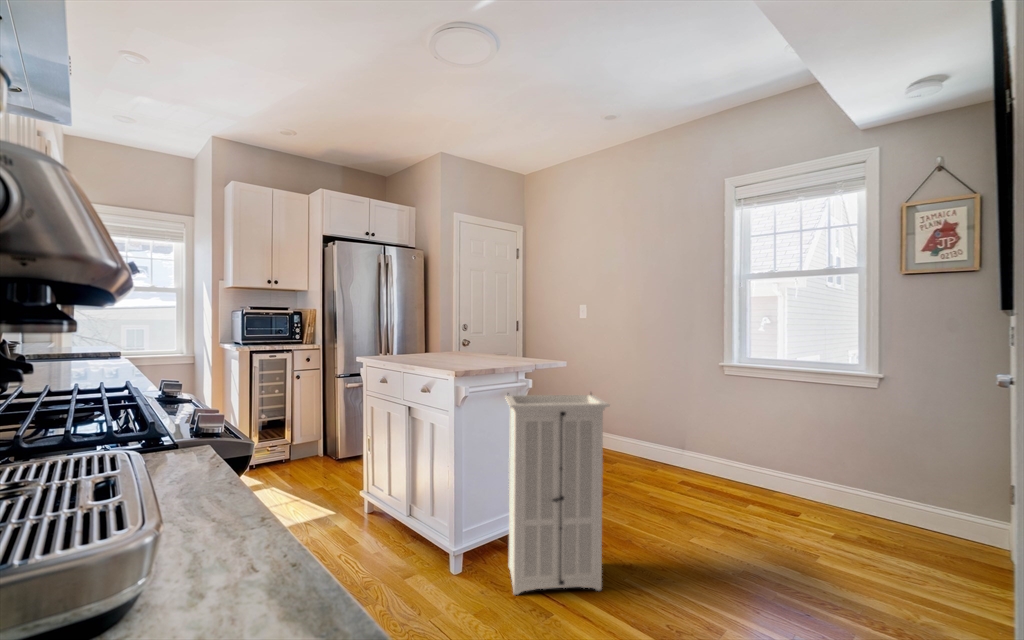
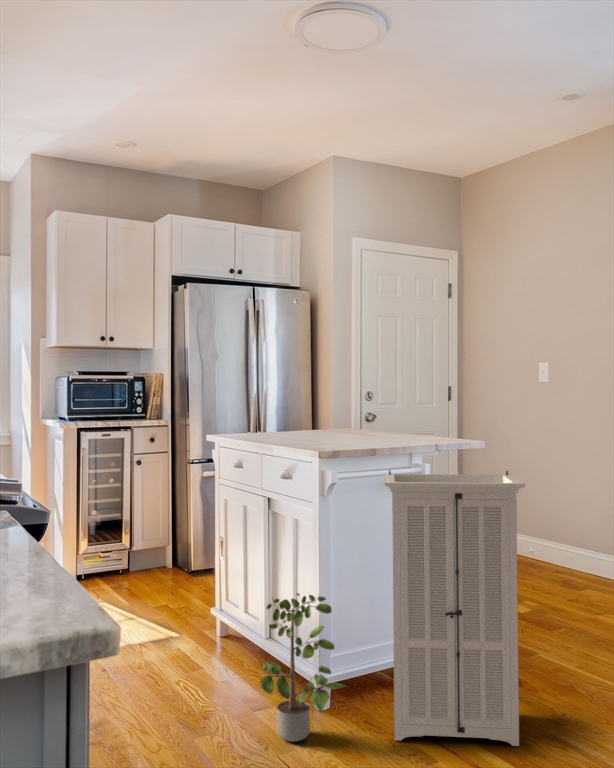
potted plant: none [414,488,481,604] -> present [261,593,346,742]

